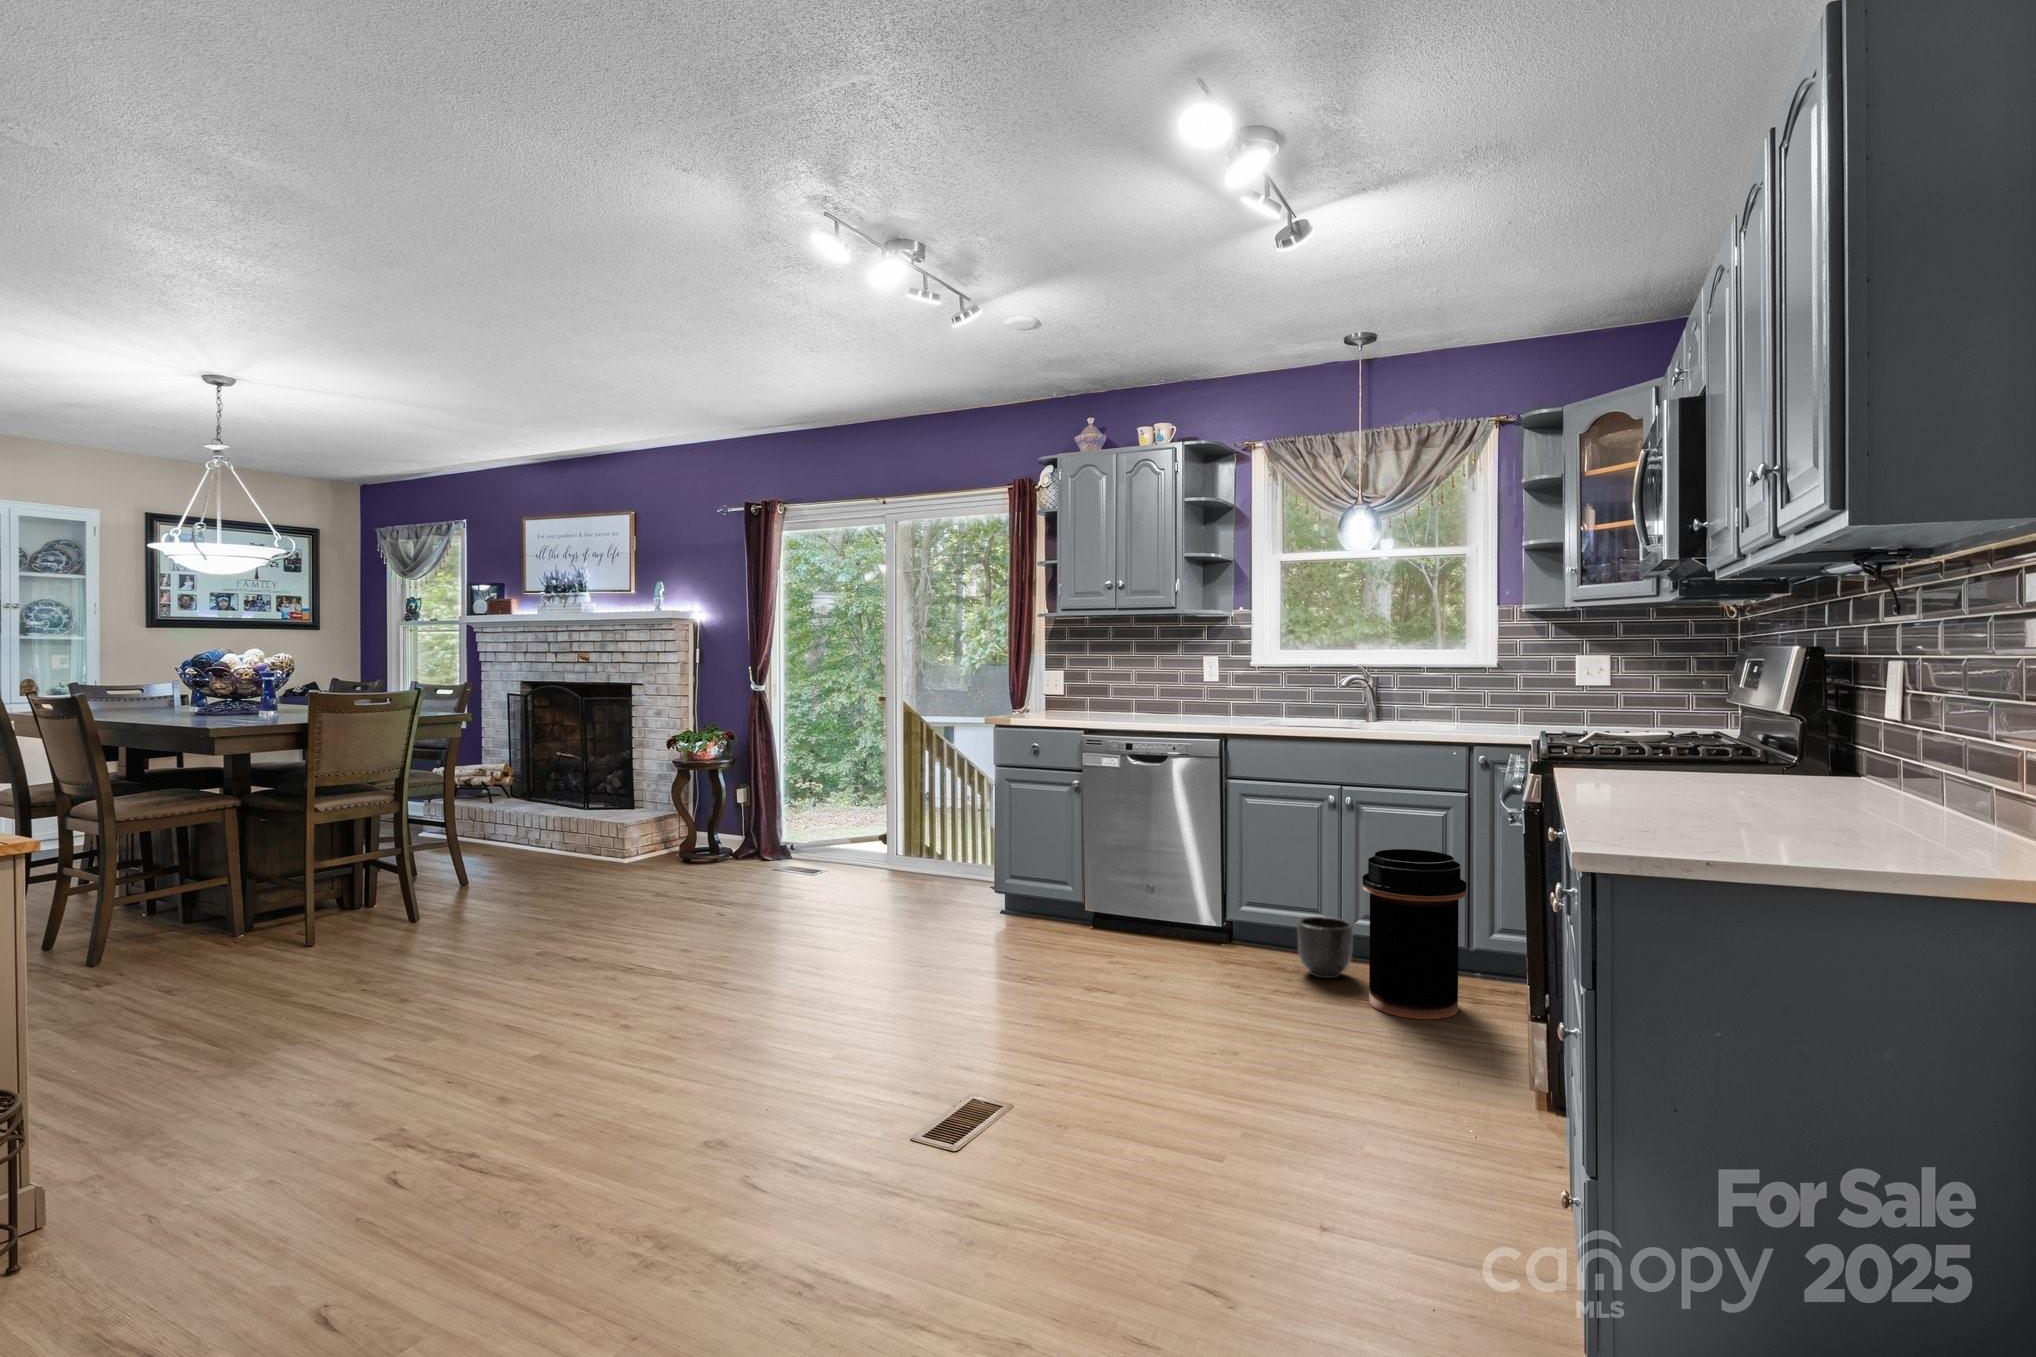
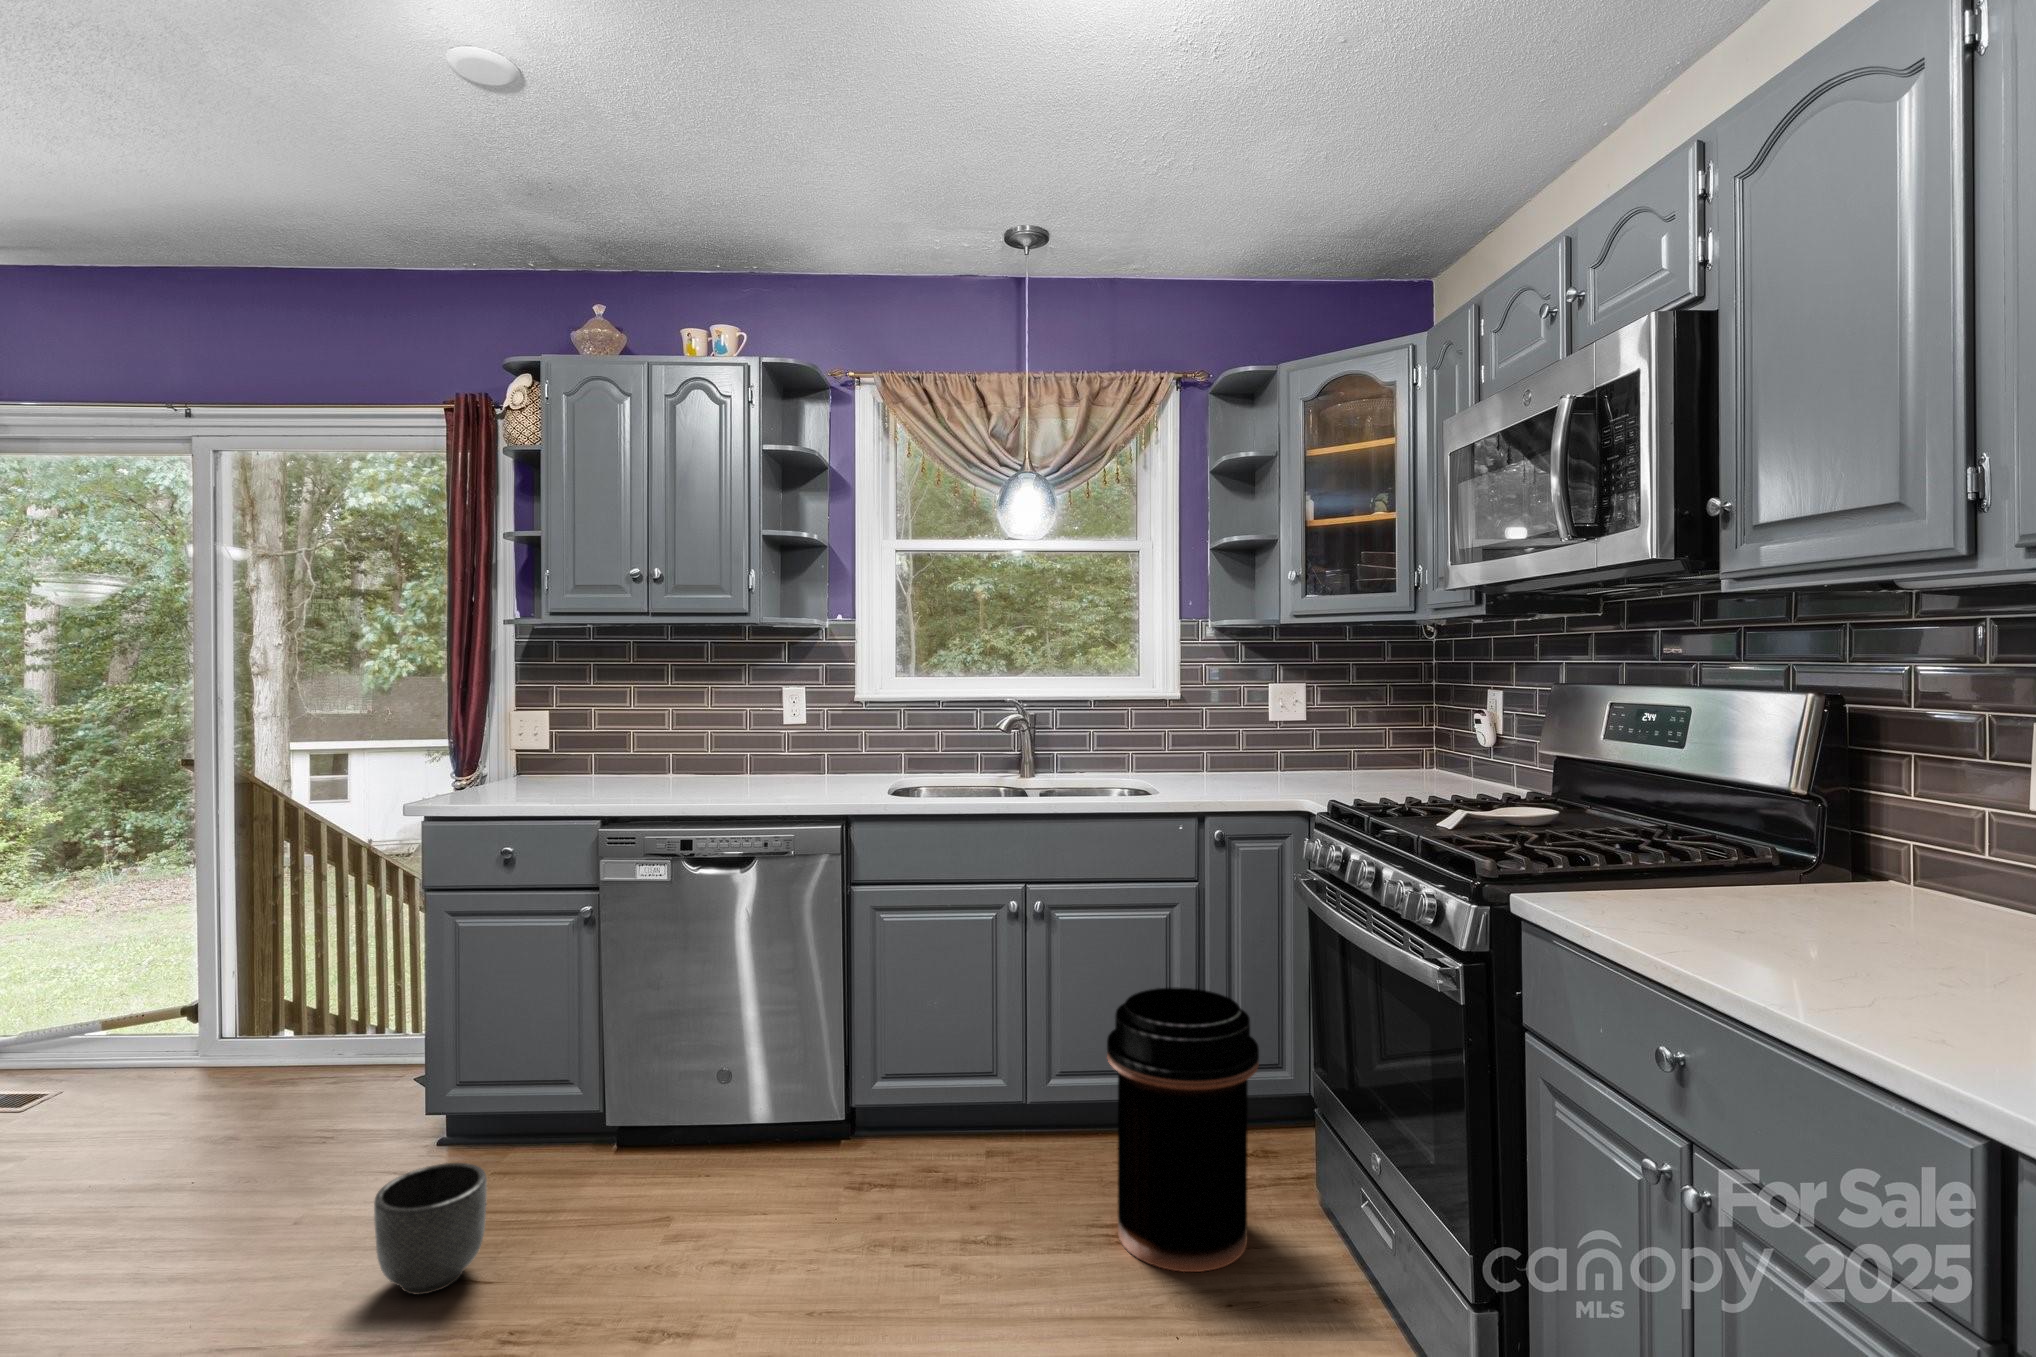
planter: present [1297,916,1353,978] -> present [374,1163,487,1295]

